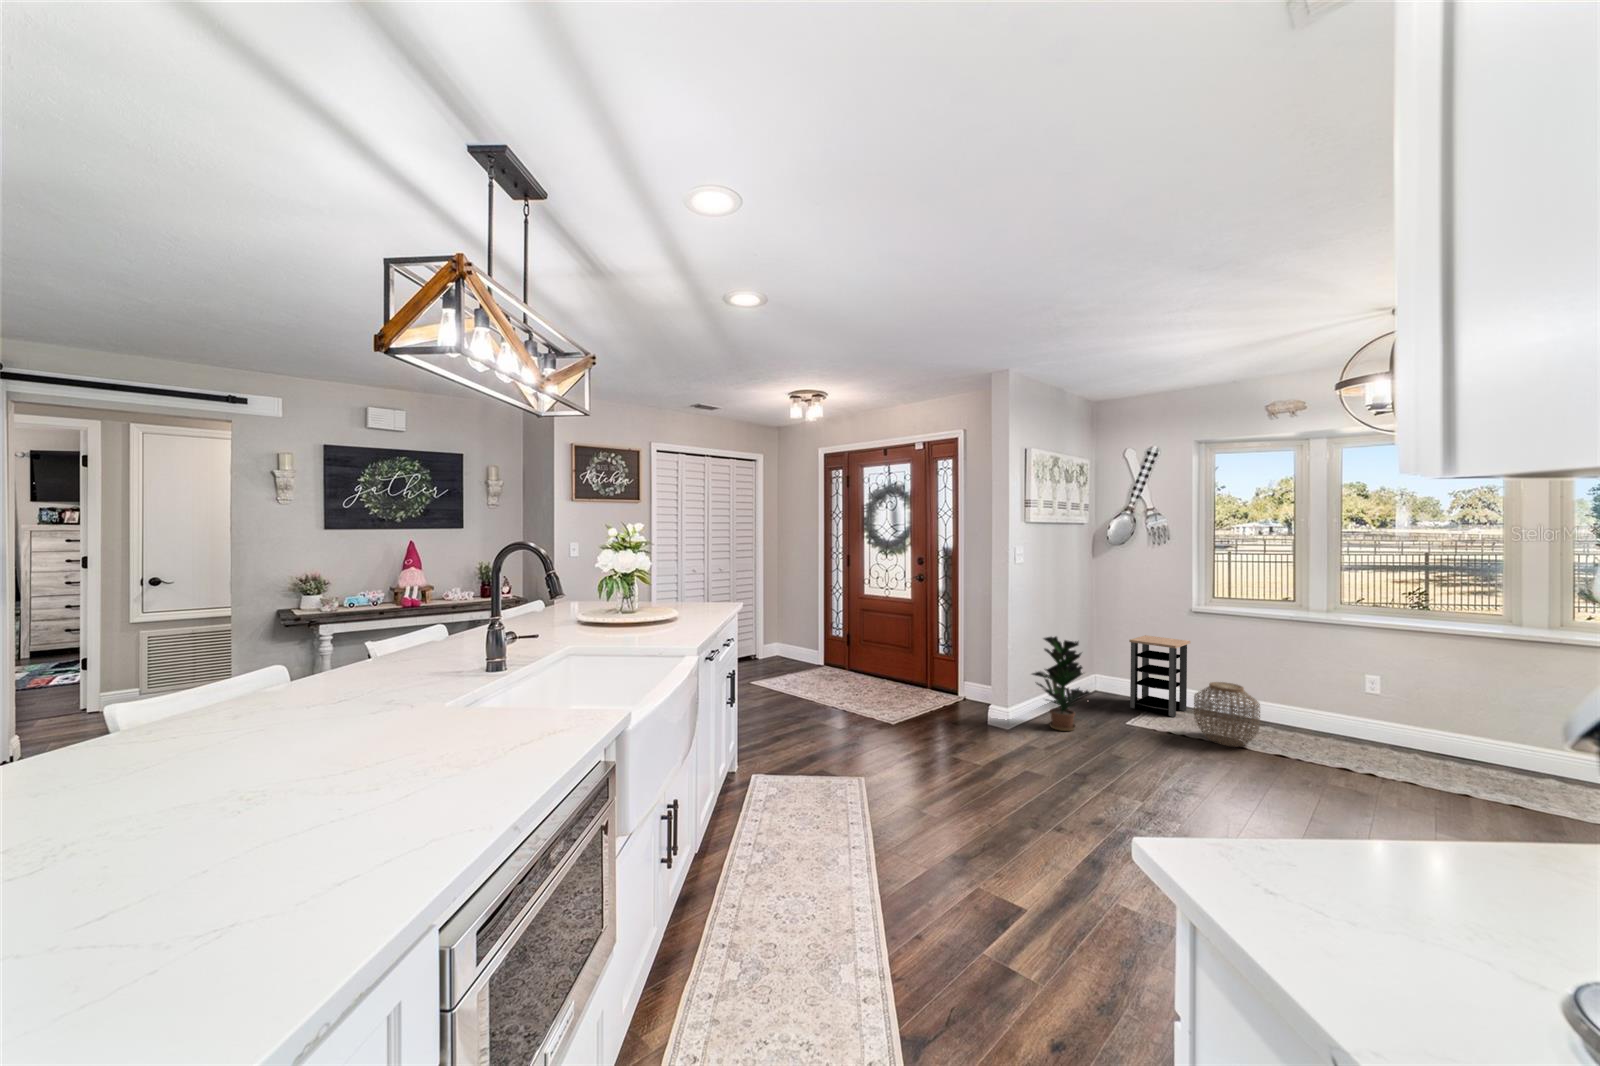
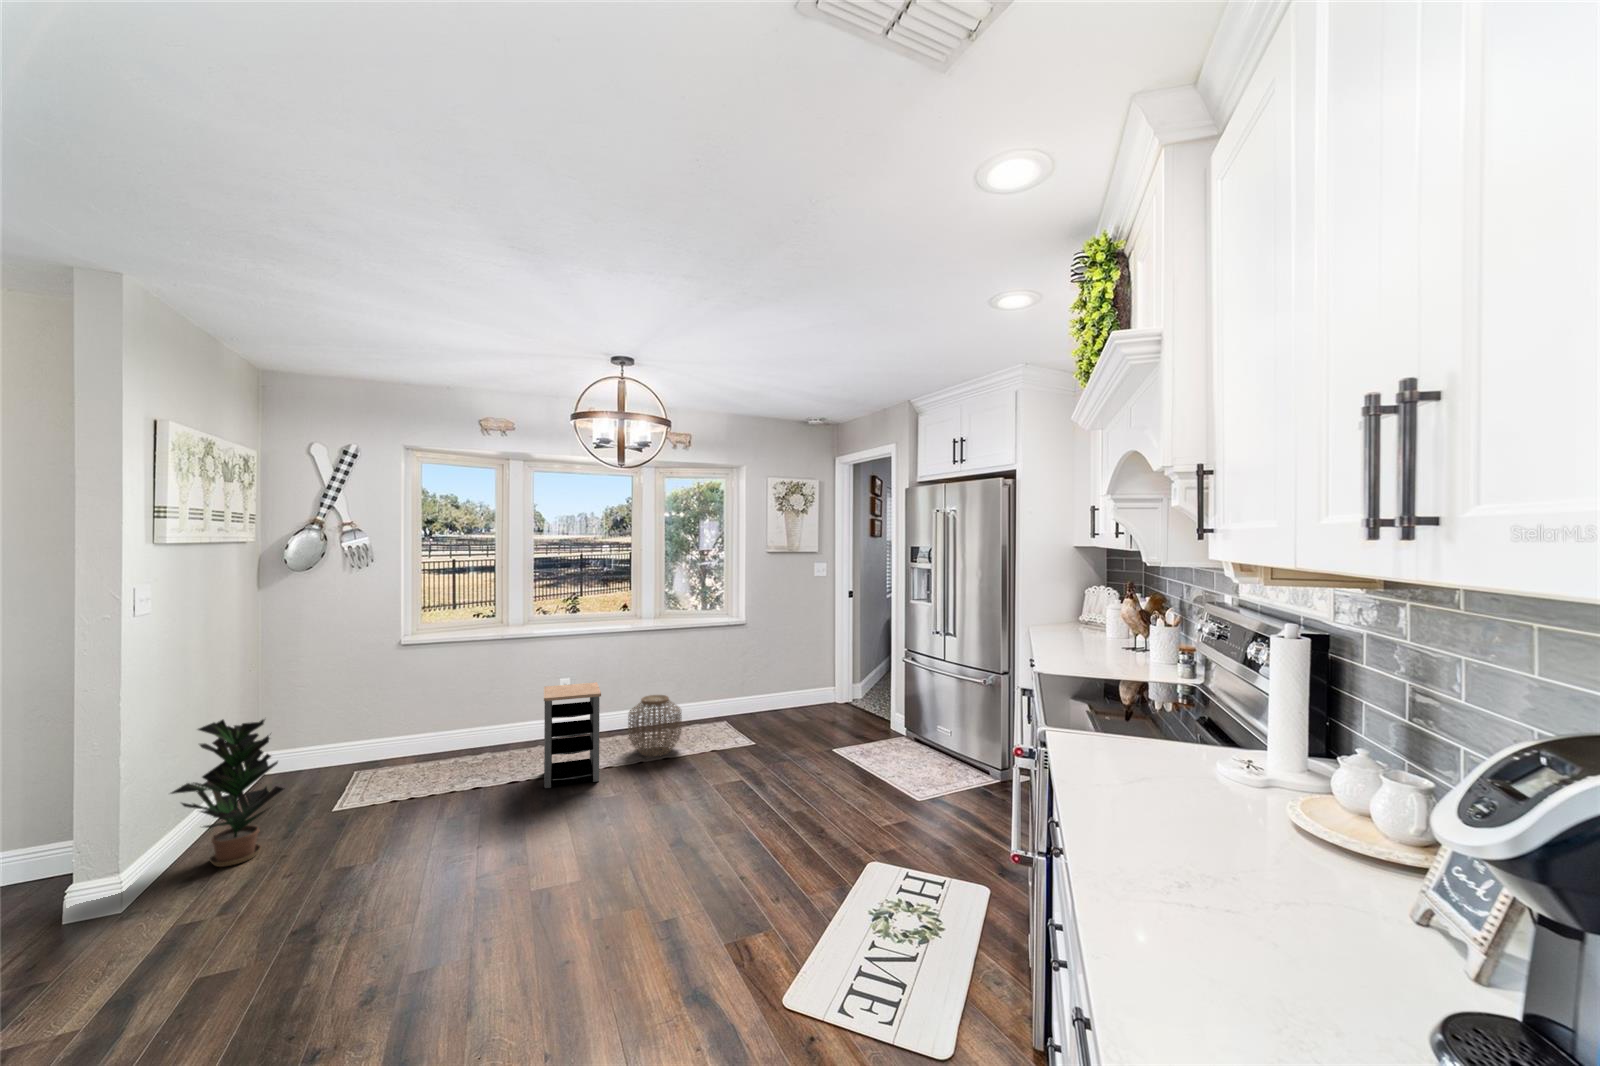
side table: present [1129,635,1191,717] -> present [544,682,601,788]
woven basket: present [1194,682,1260,747] -> present [628,695,682,756]

